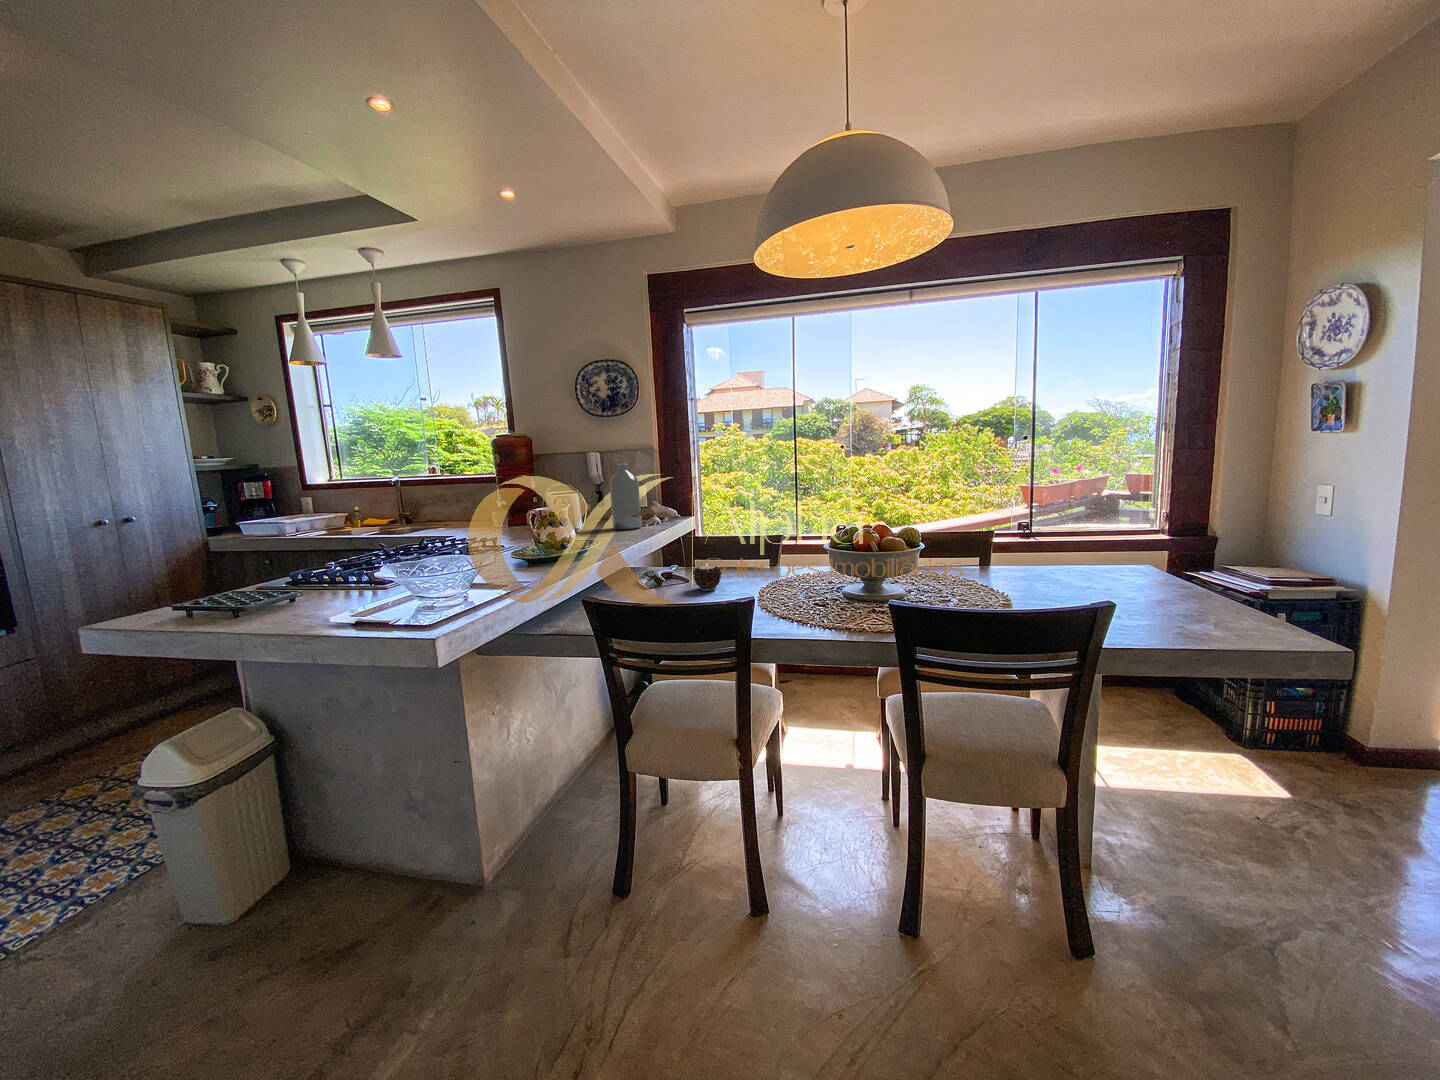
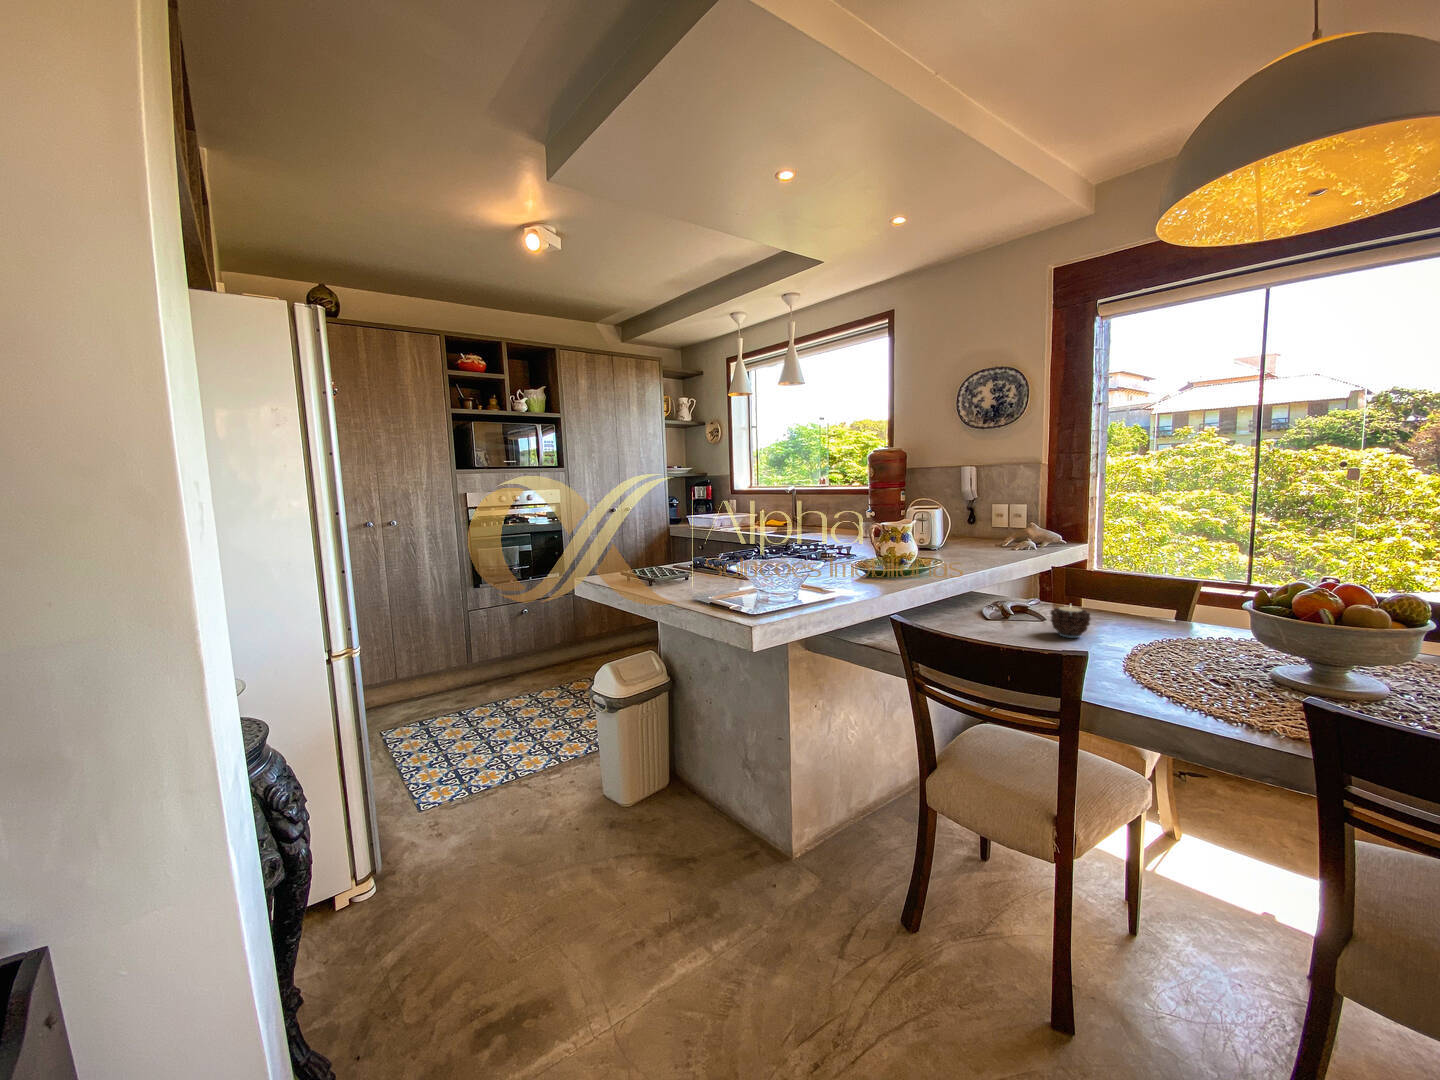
bottle: present [610,464,642,530] -> none [975,481,1011,553]

